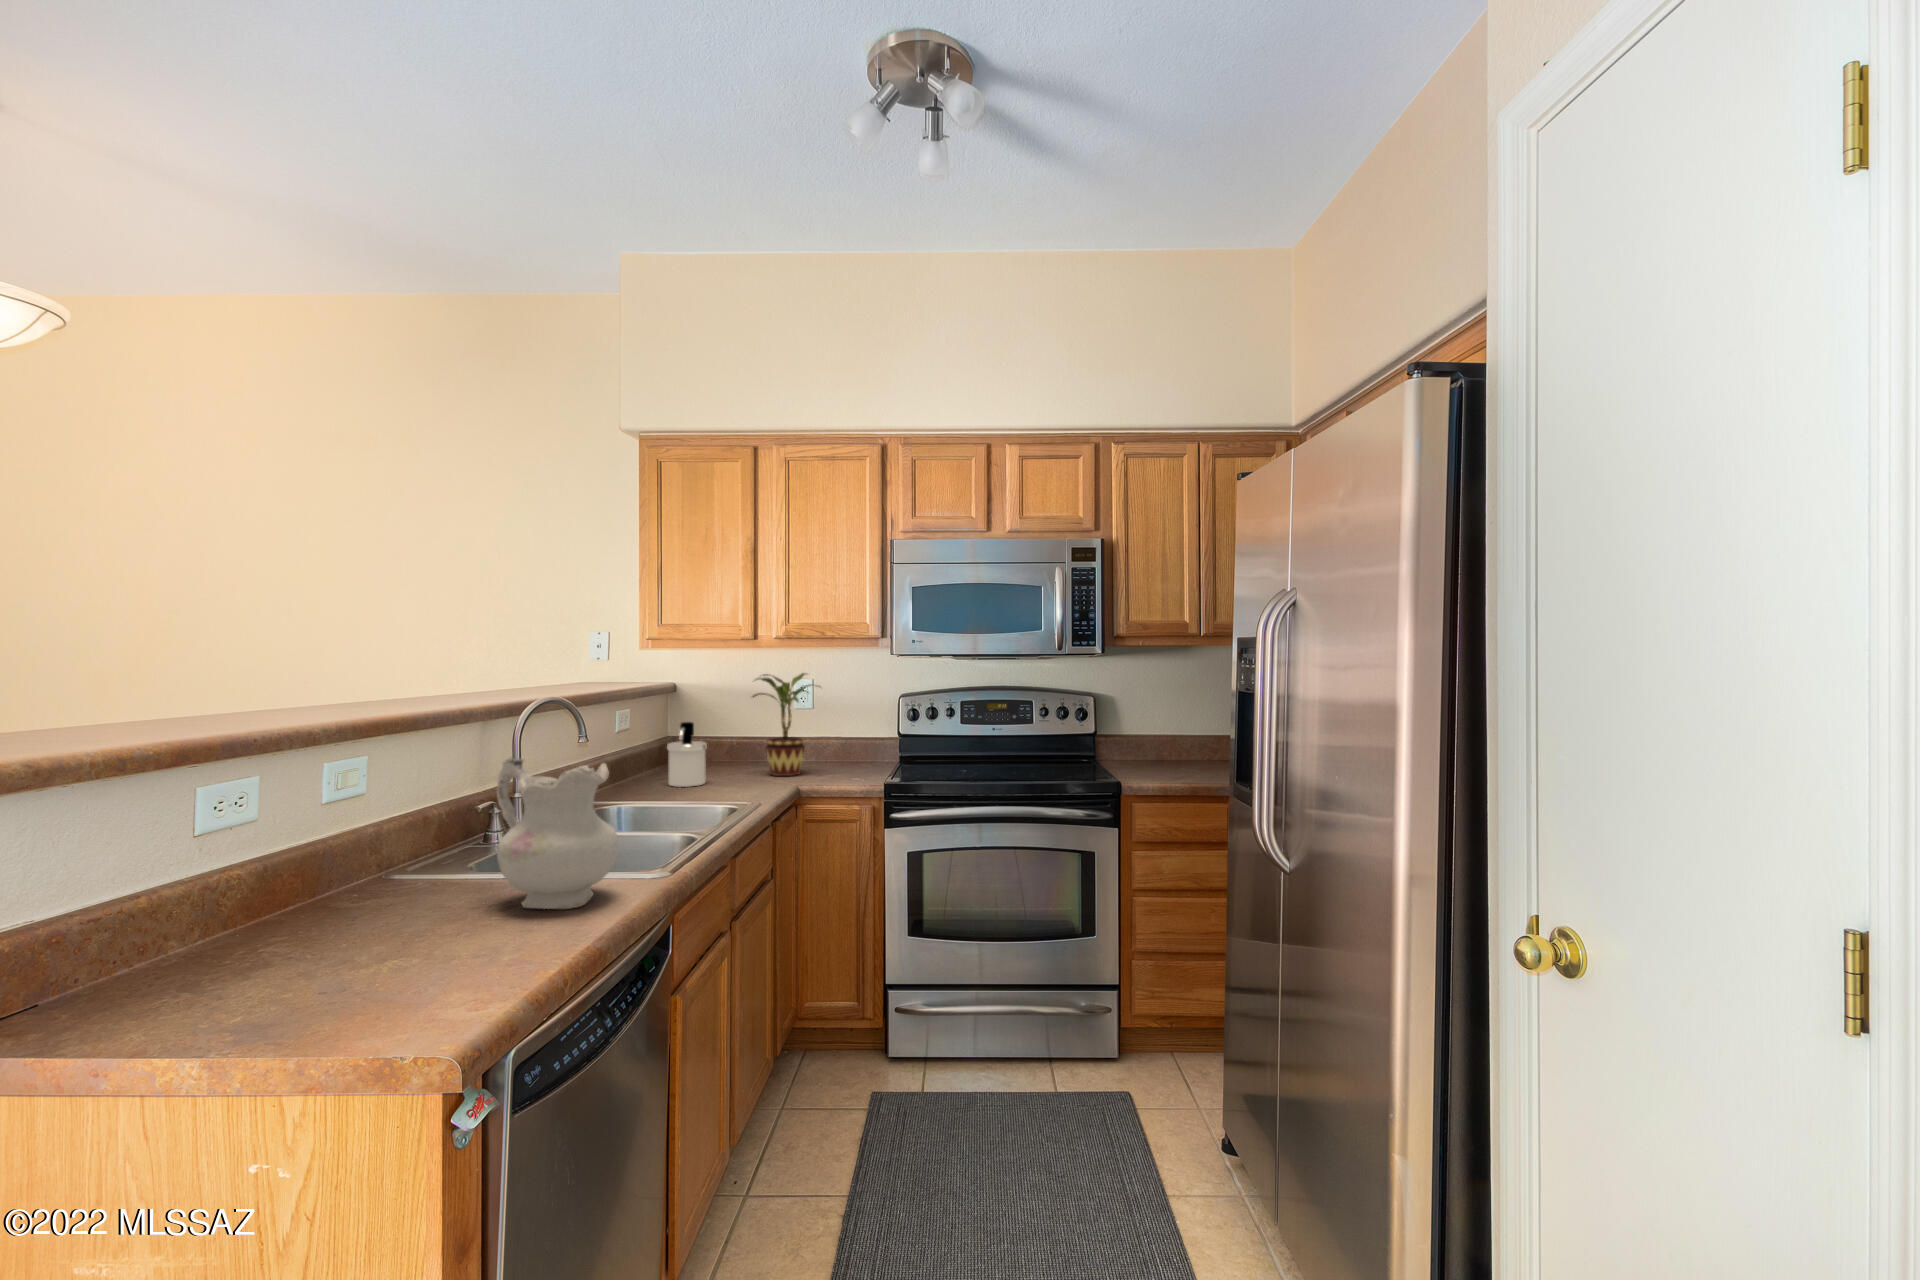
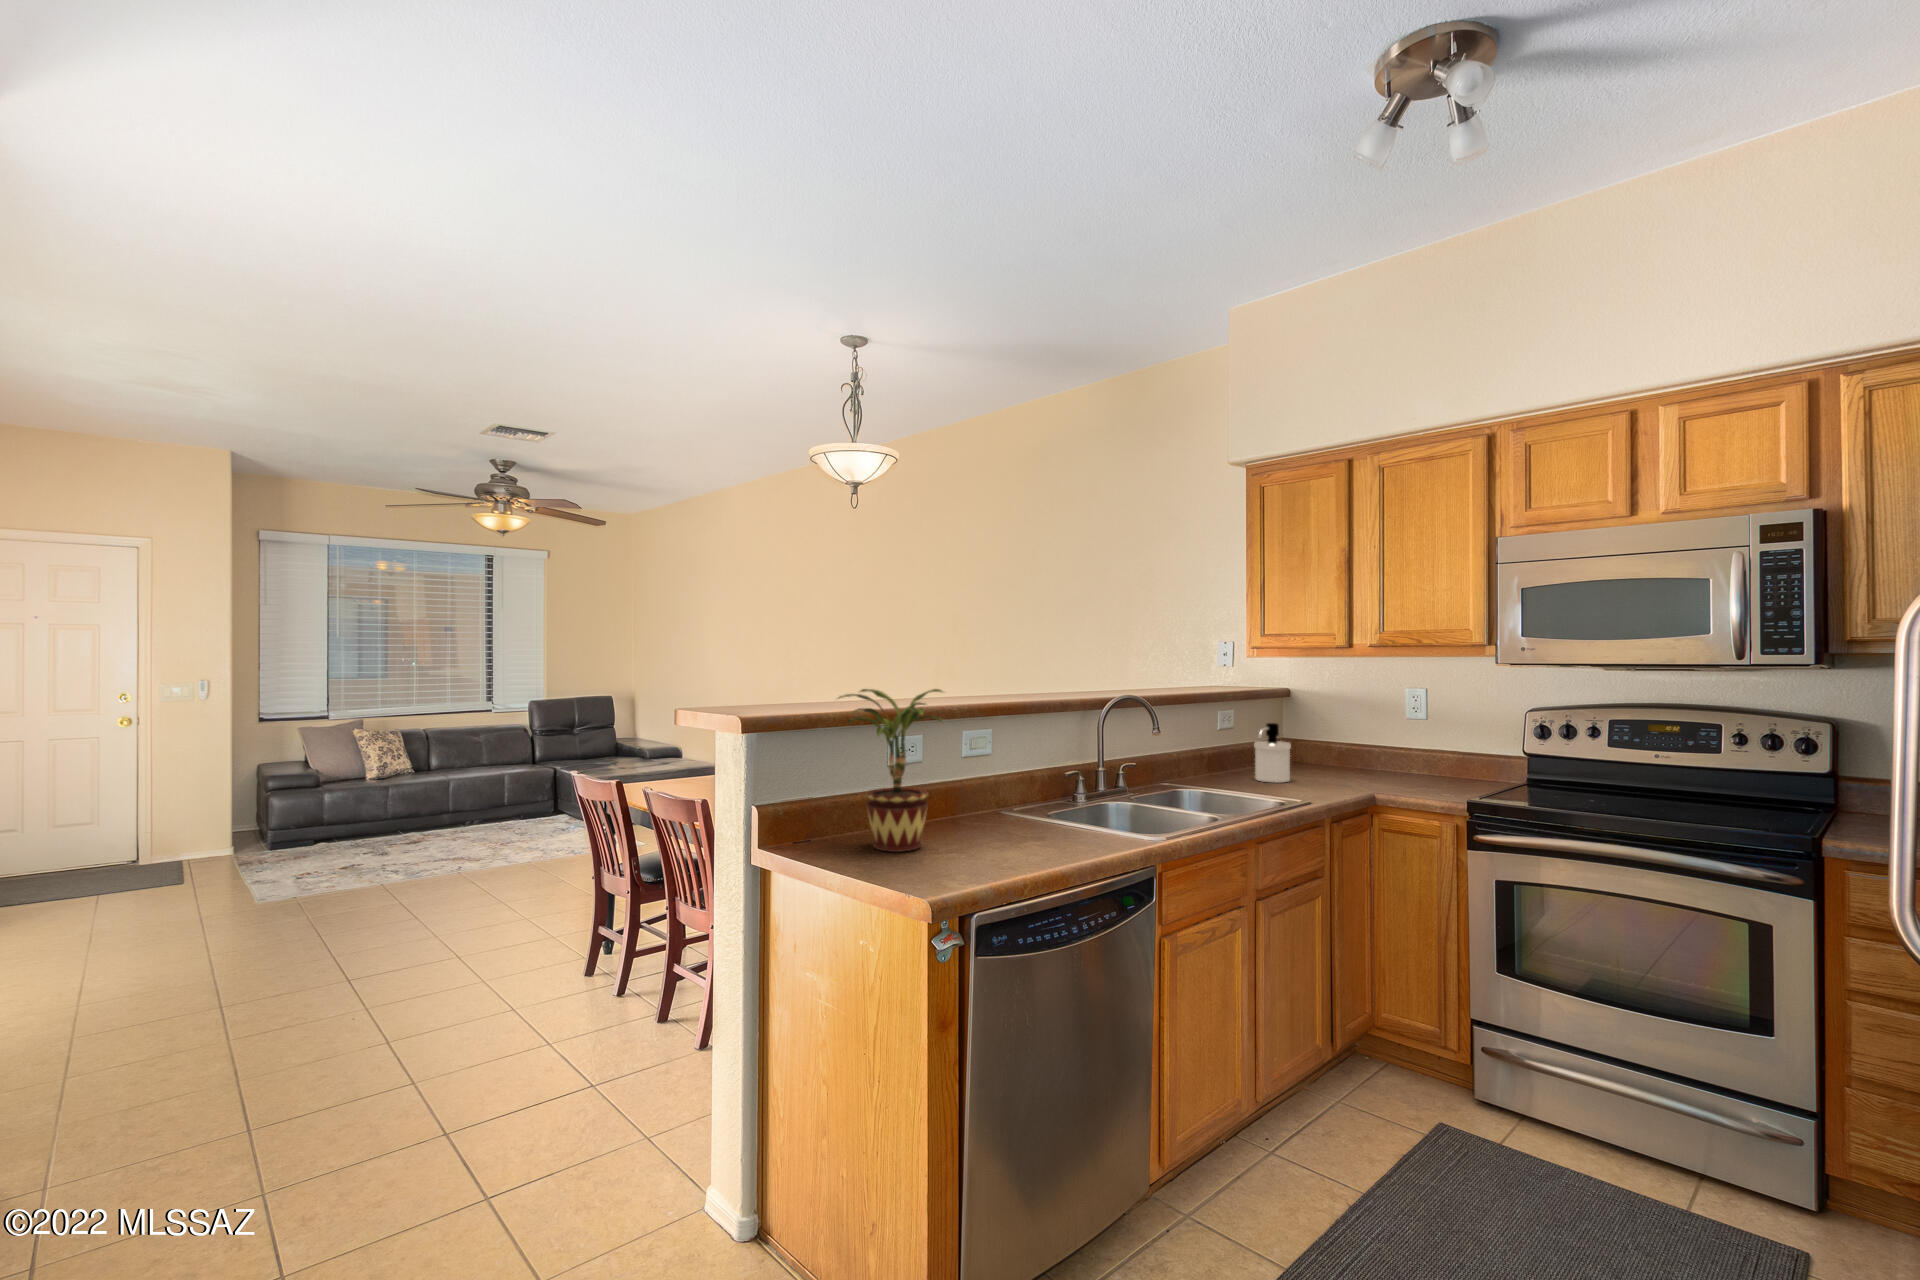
potted plant: present [753,673,820,776] -> present [839,689,943,852]
ceramic pitcher: present [497,758,618,909] -> none [1031,731,1113,846]

